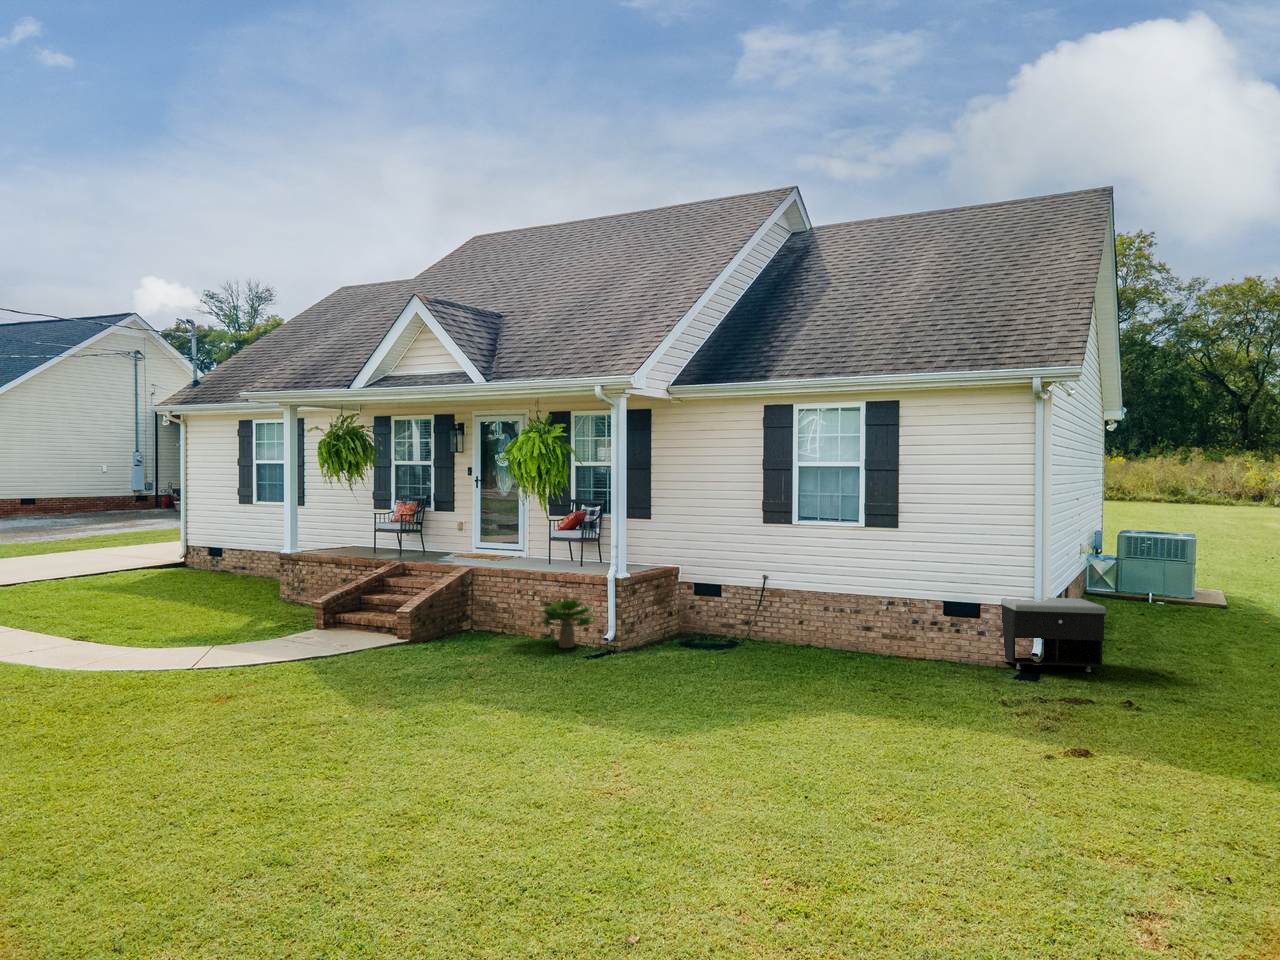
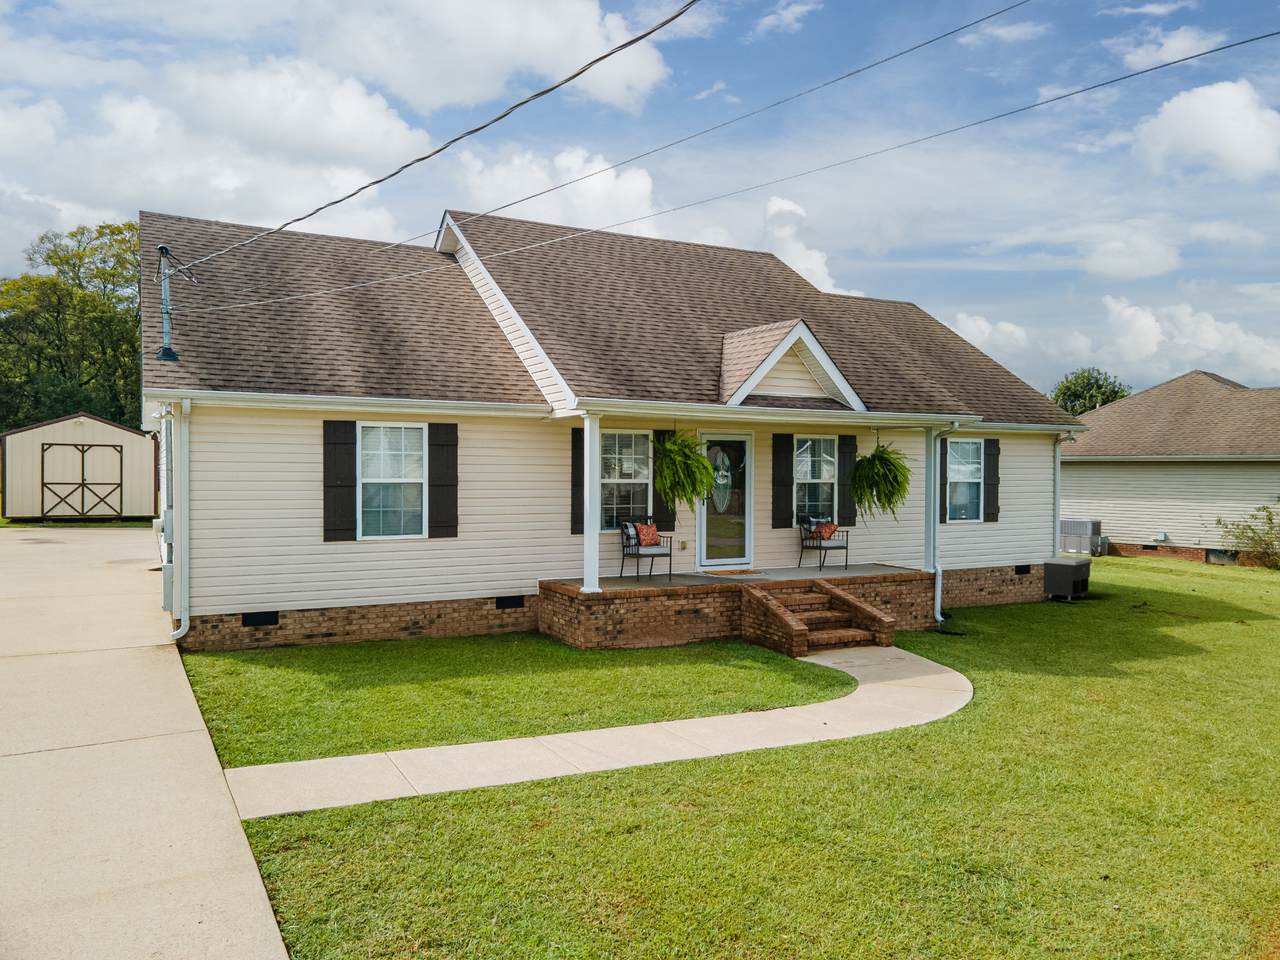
potted plant: present [541,598,594,648] -> none [910,589,962,631]

